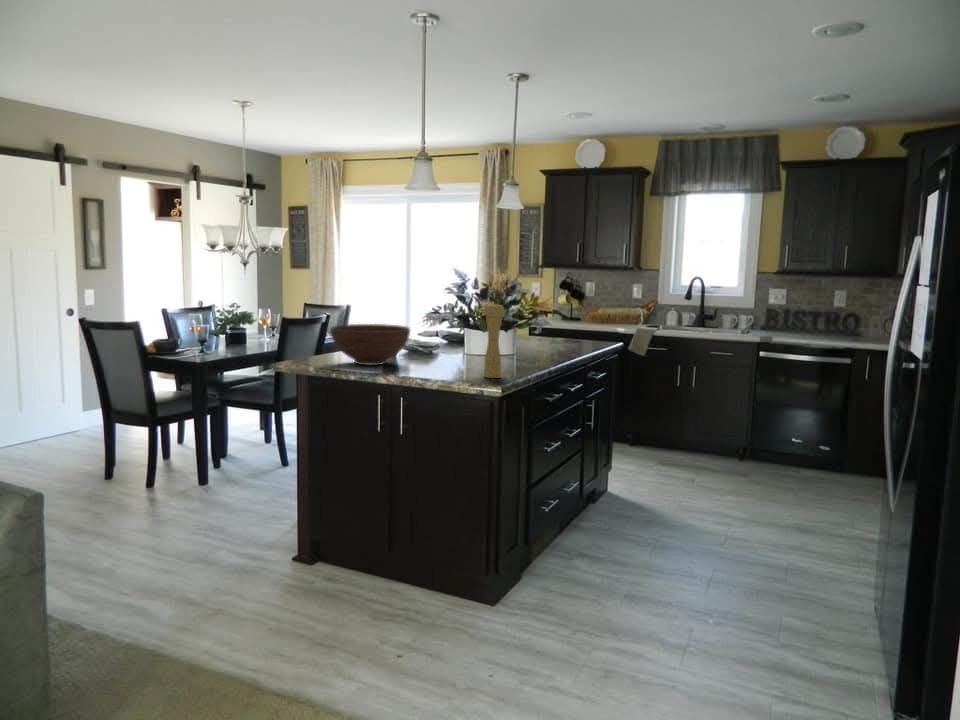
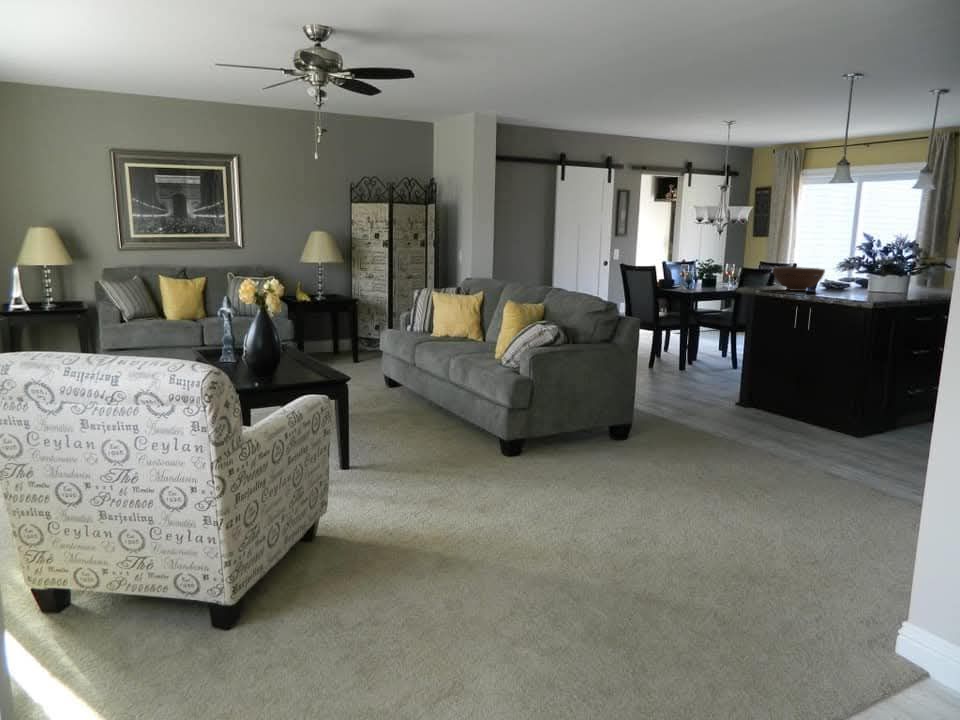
pepper mill: present [484,303,504,378] -> none [868,253,886,299]

